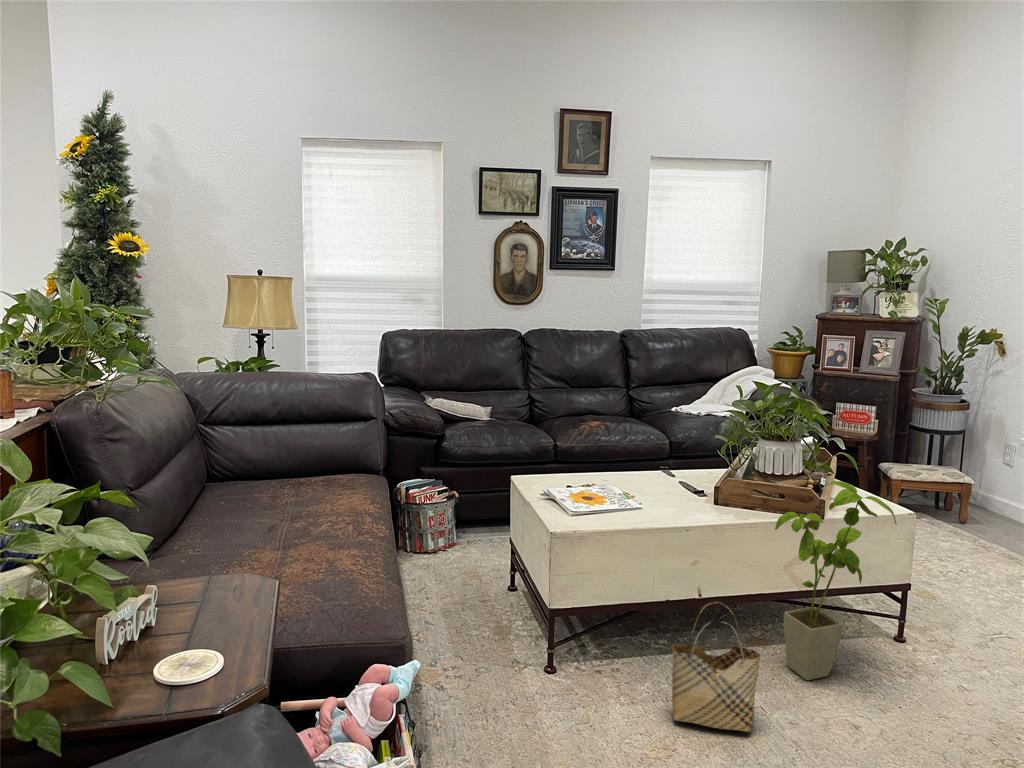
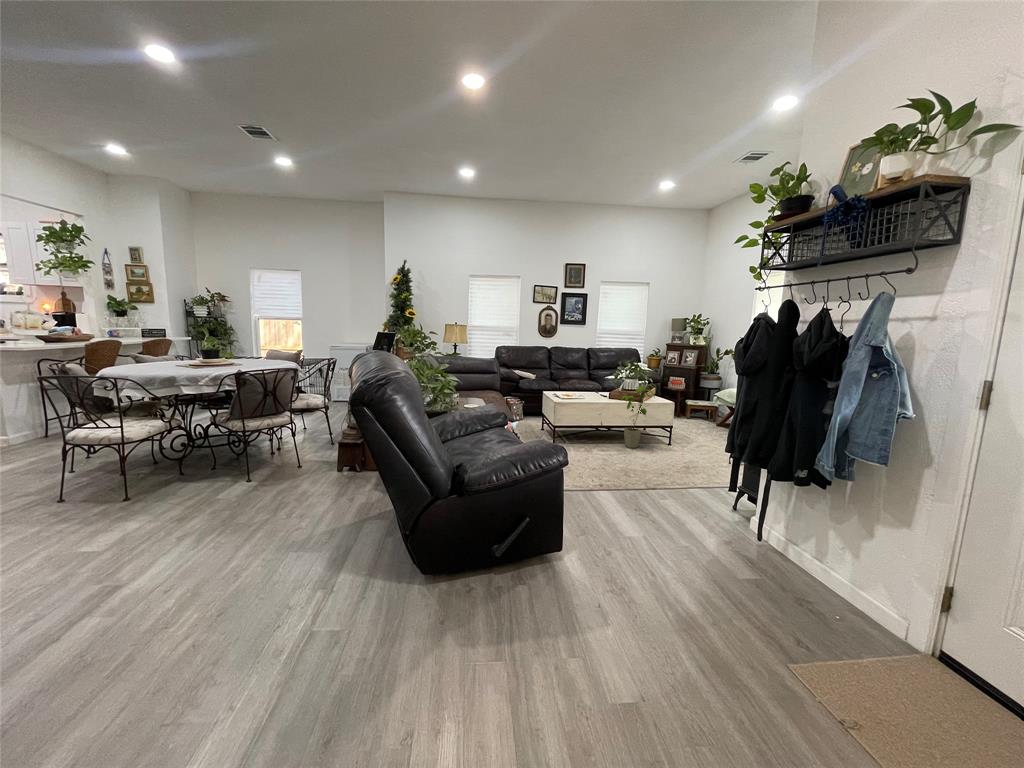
woven basket: present [671,601,761,732] -> none [585,418,611,454]

